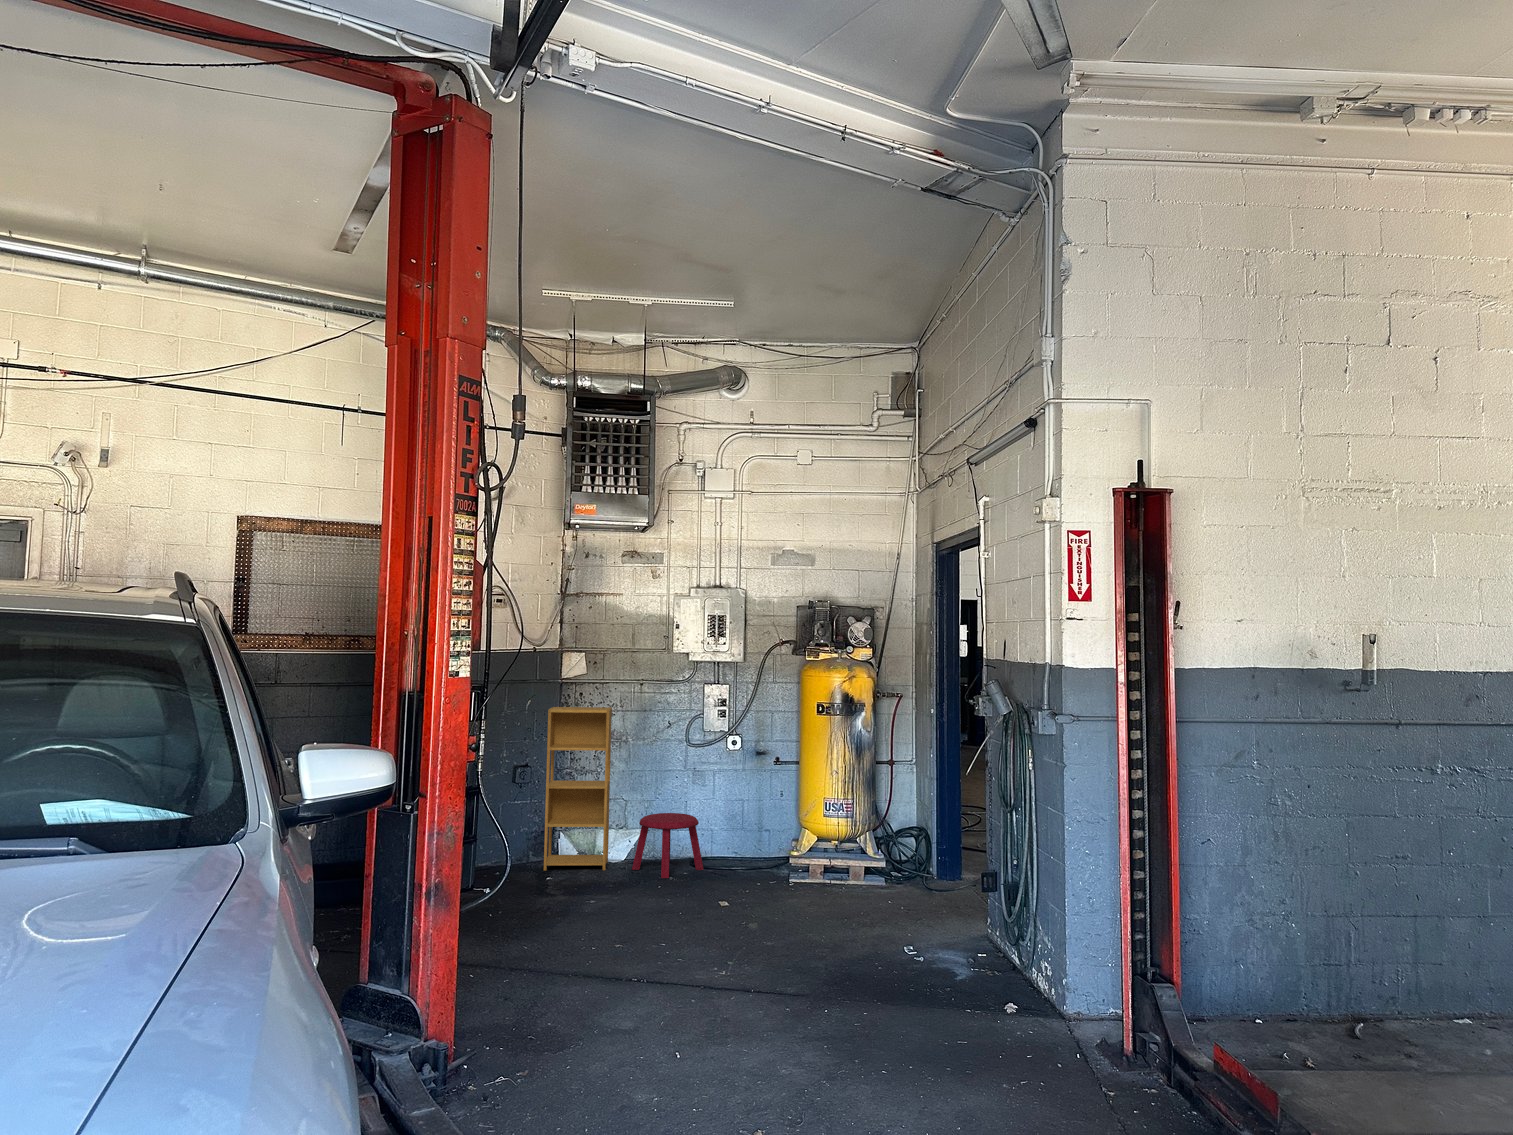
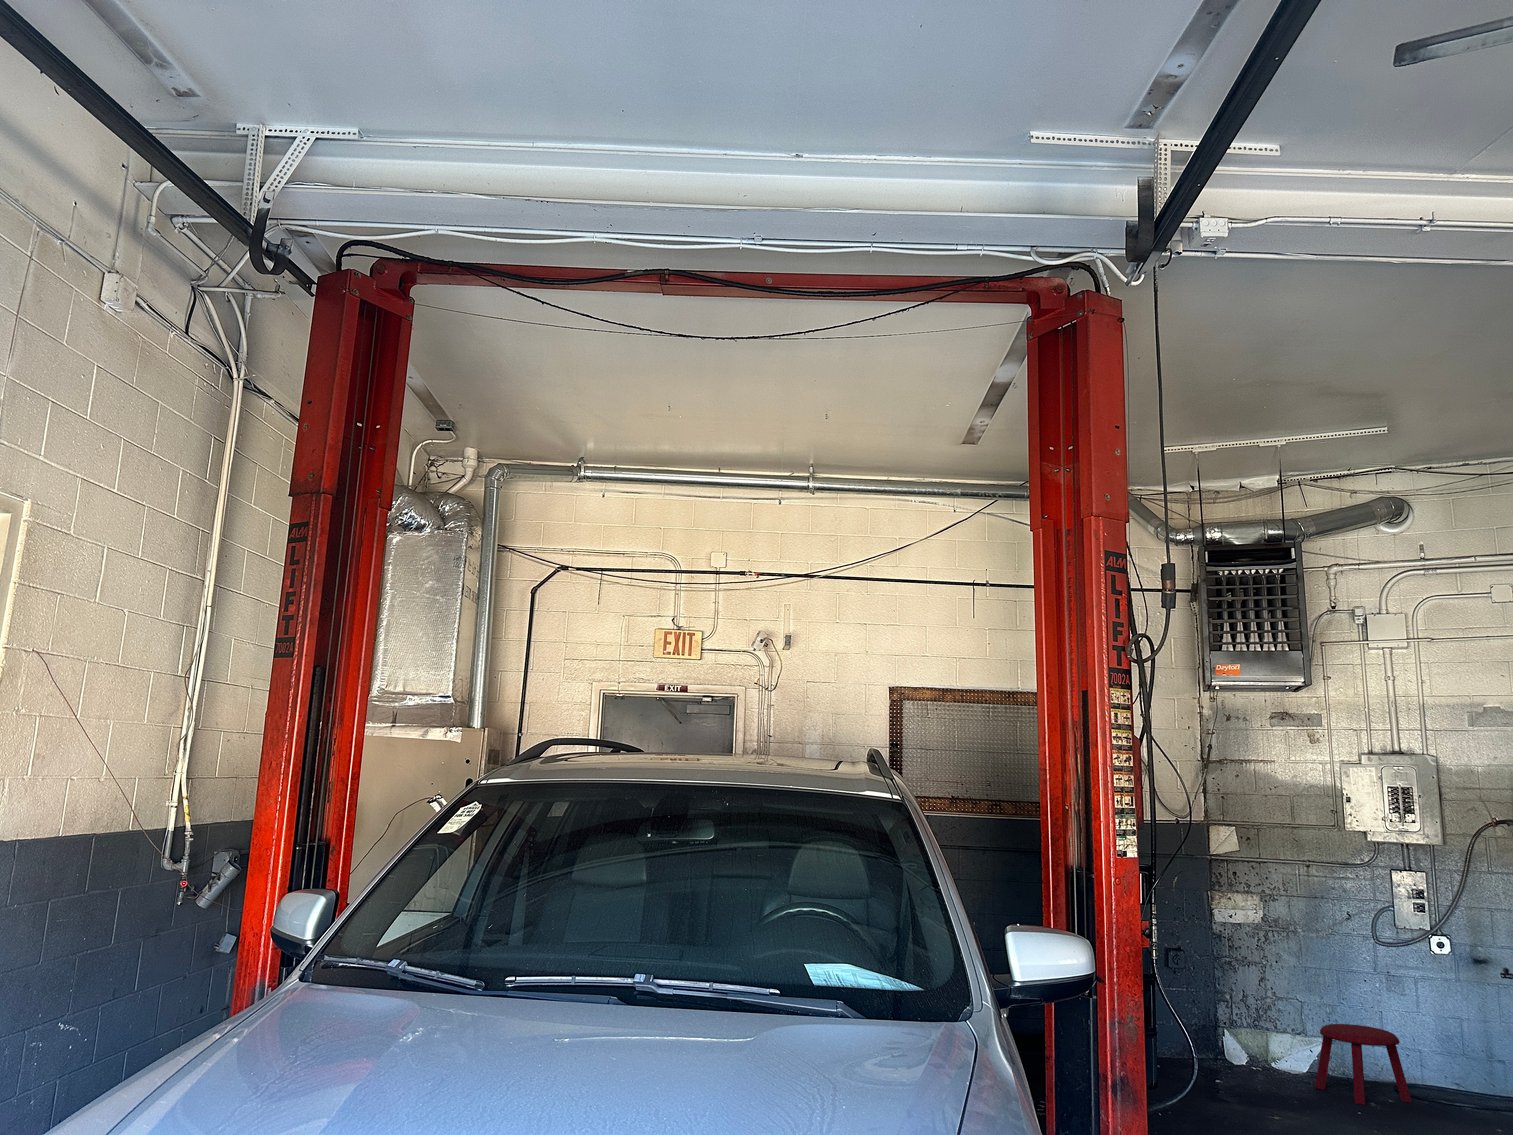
shelving unit: present [544,707,612,871] -> none [1198,887,1283,1084]

